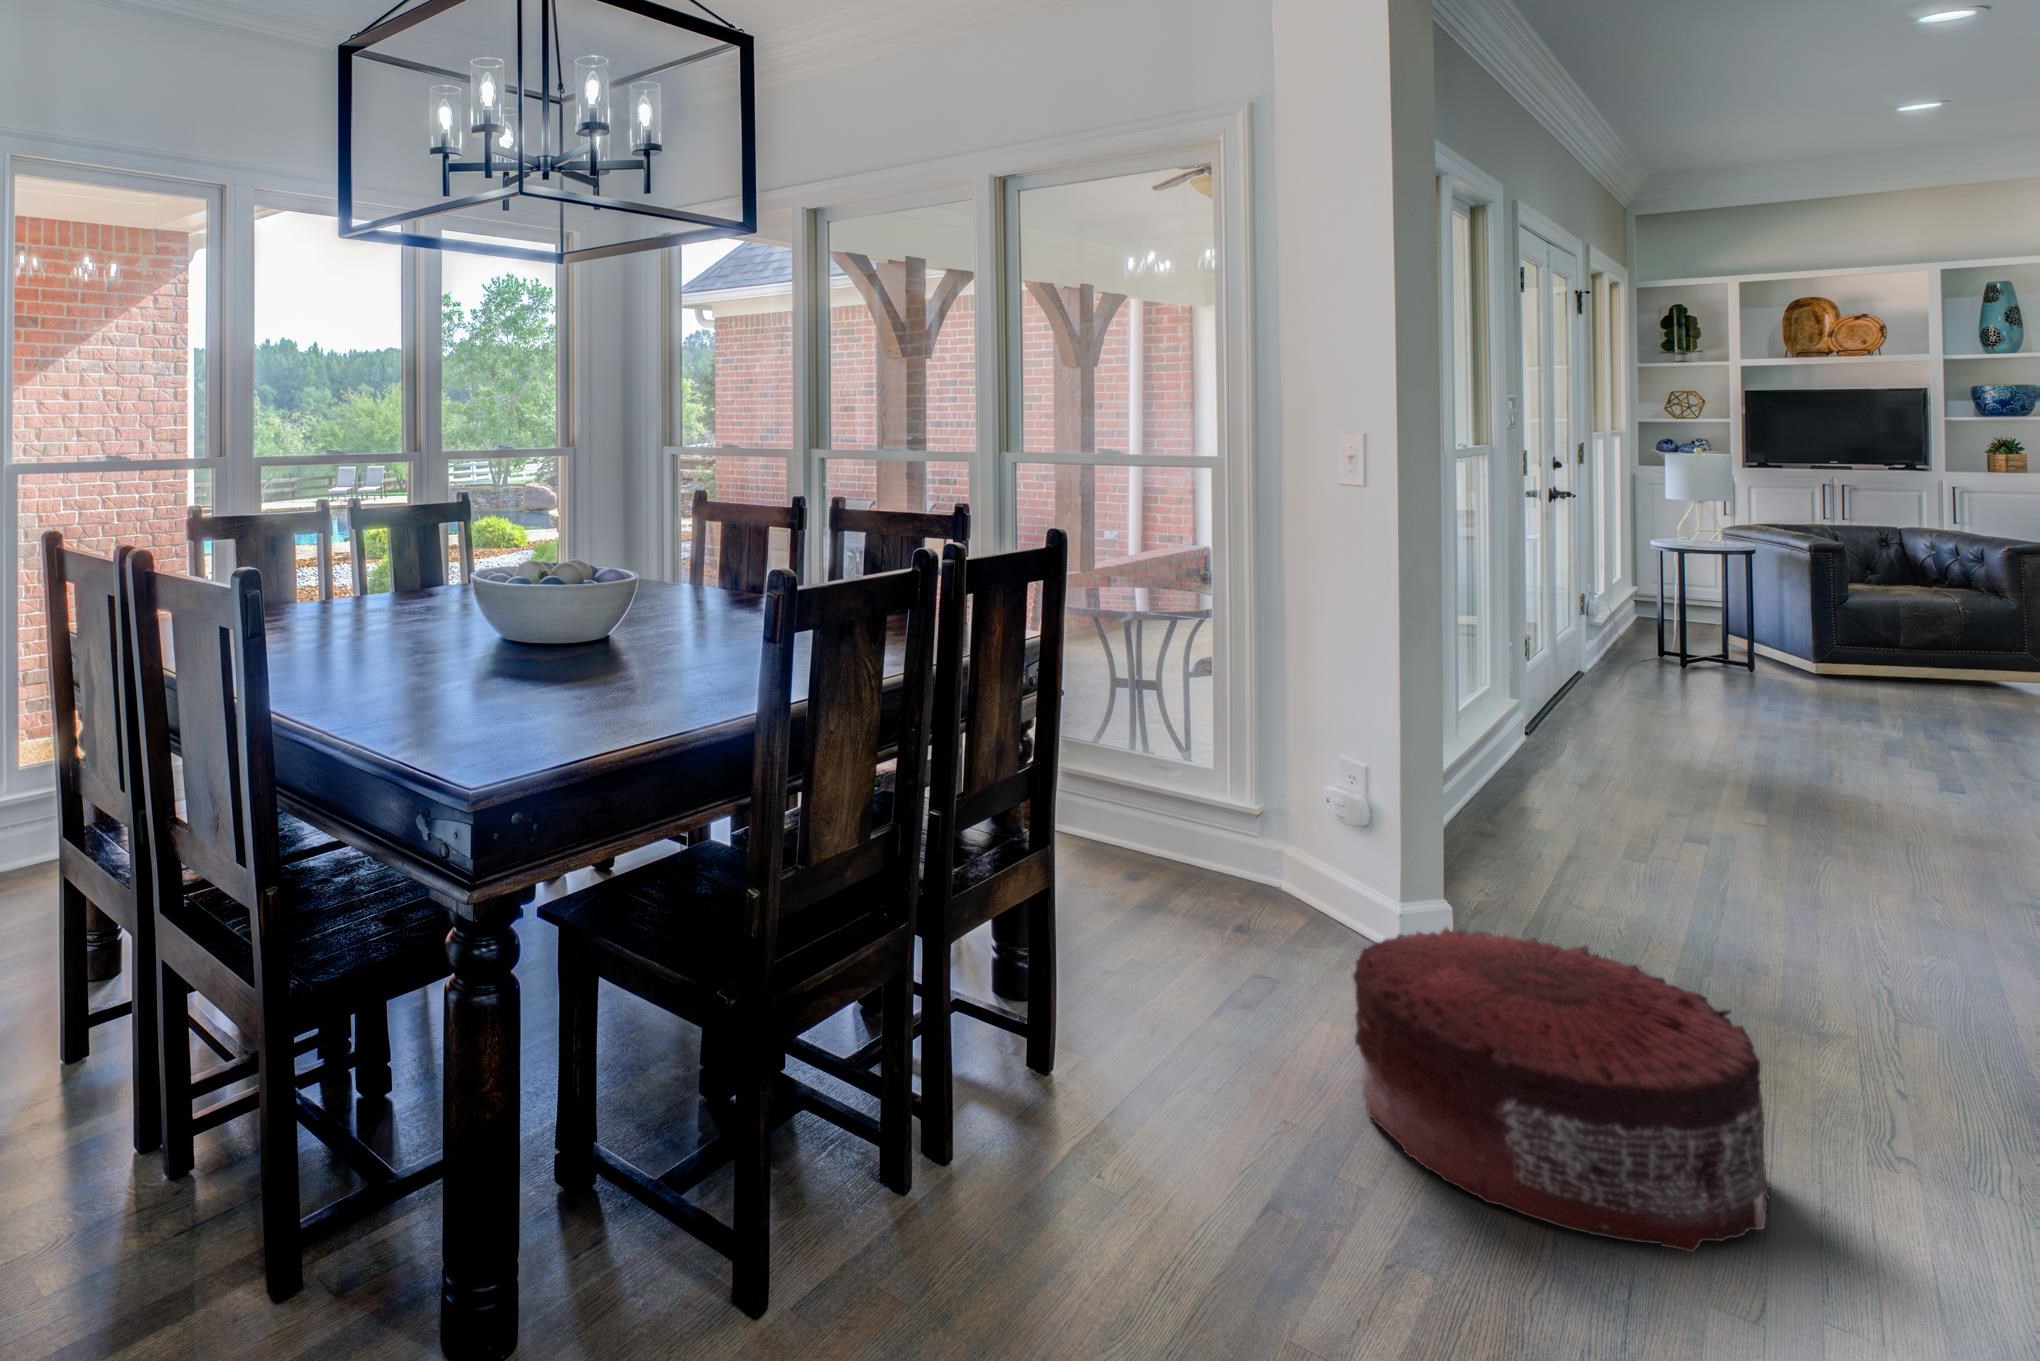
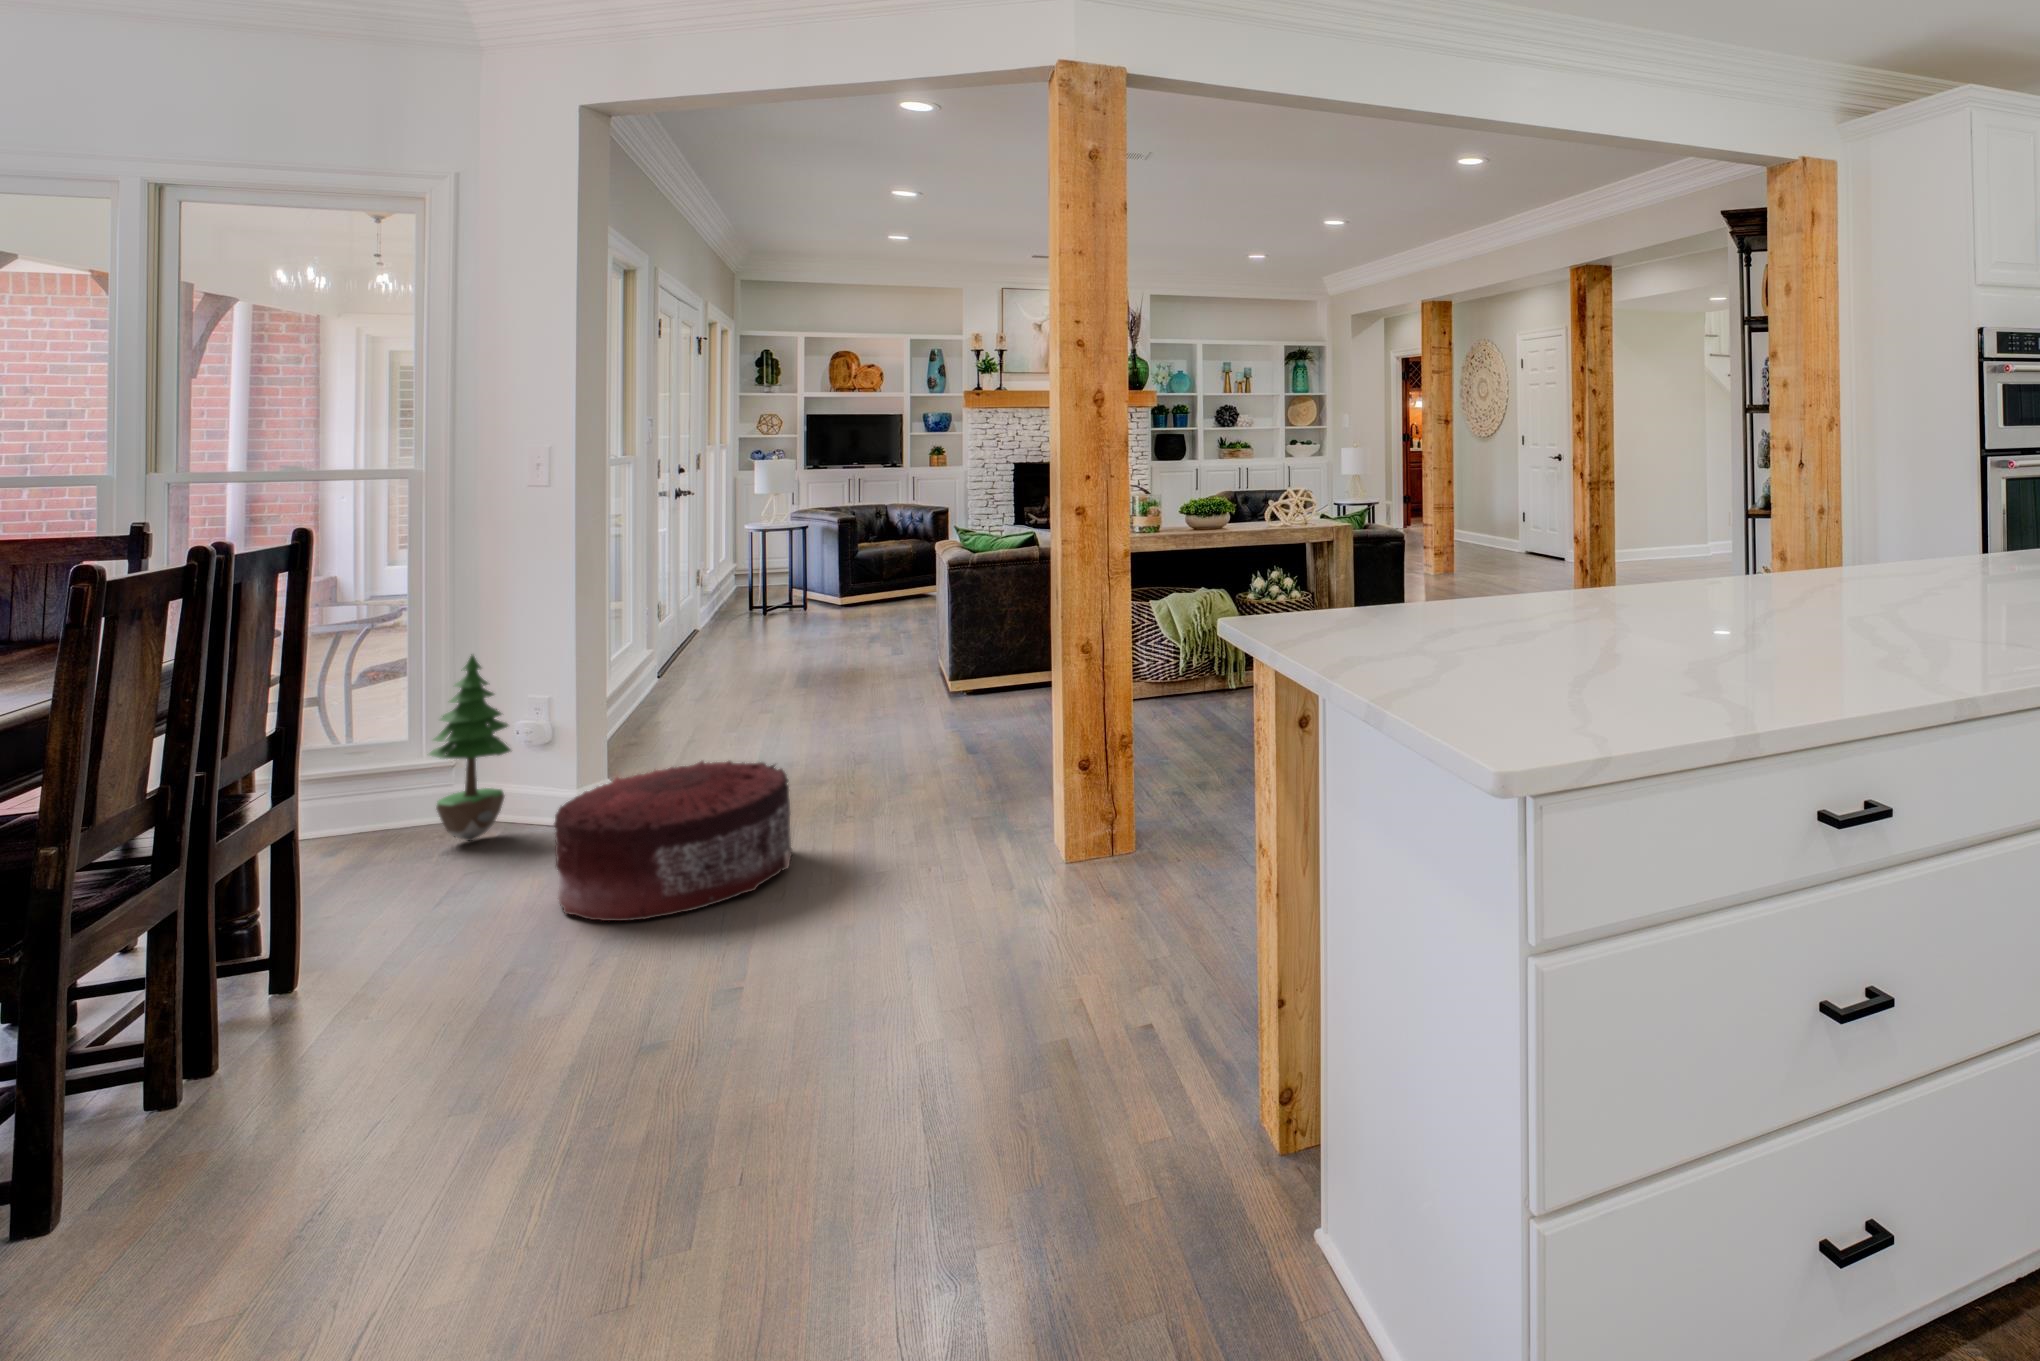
potted tree: none [1227,687,1321,918] -> present [429,654,511,841]

